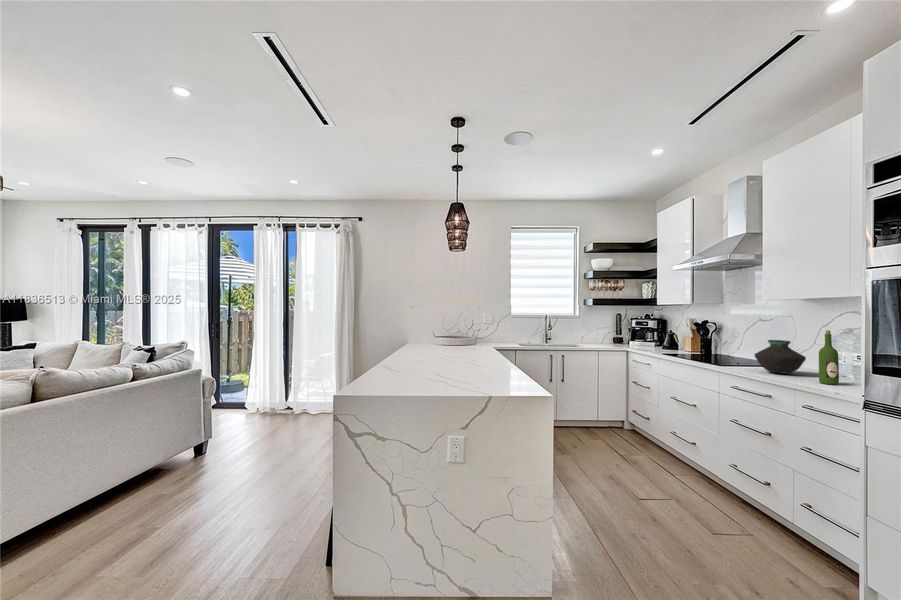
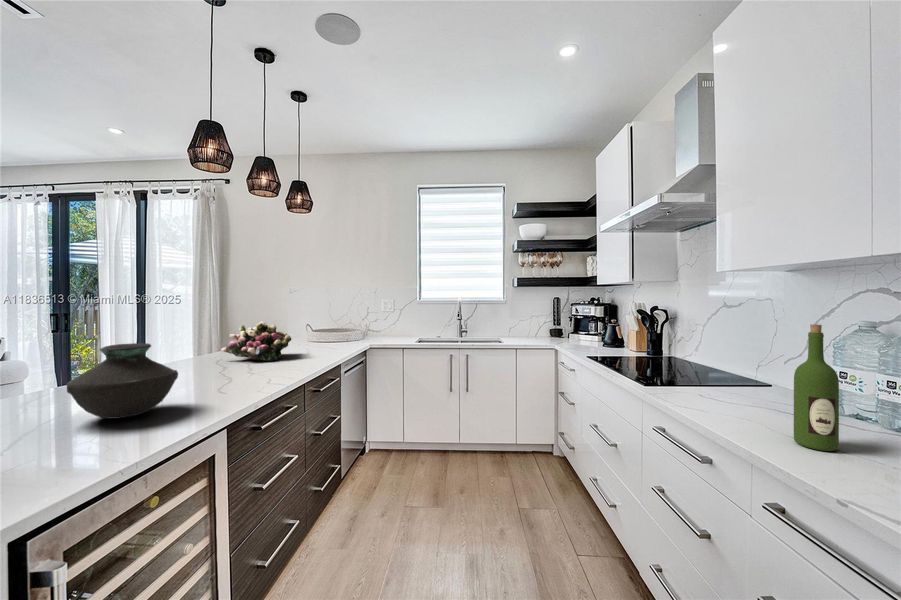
flower arrangement: none [434,330,475,356] -> present [221,322,291,361]
vase: present [755,340,806,374] -> present [66,343,178,419]

